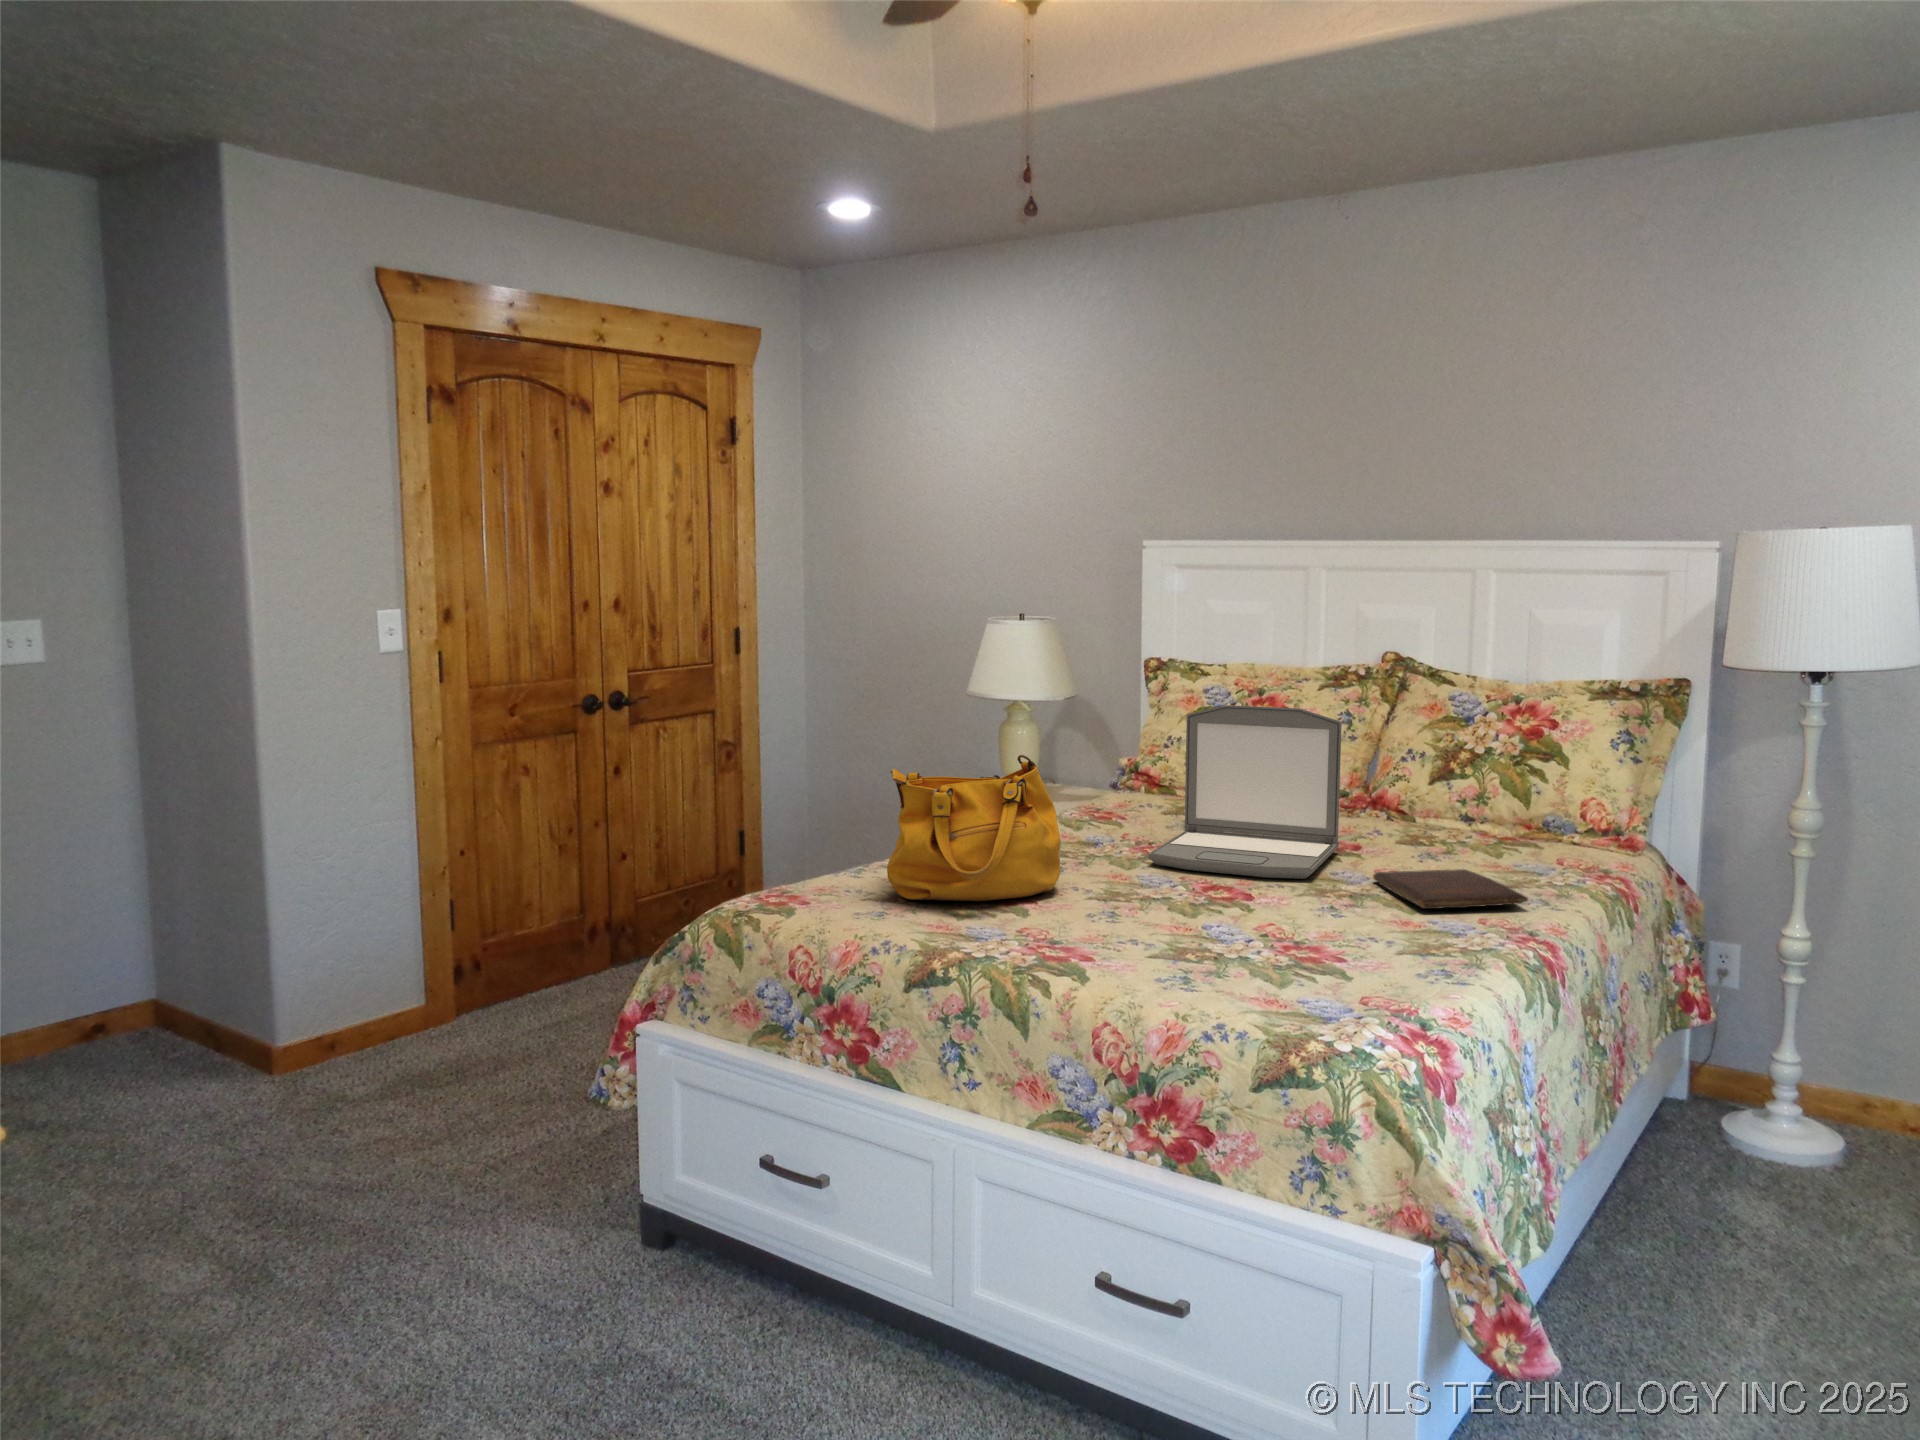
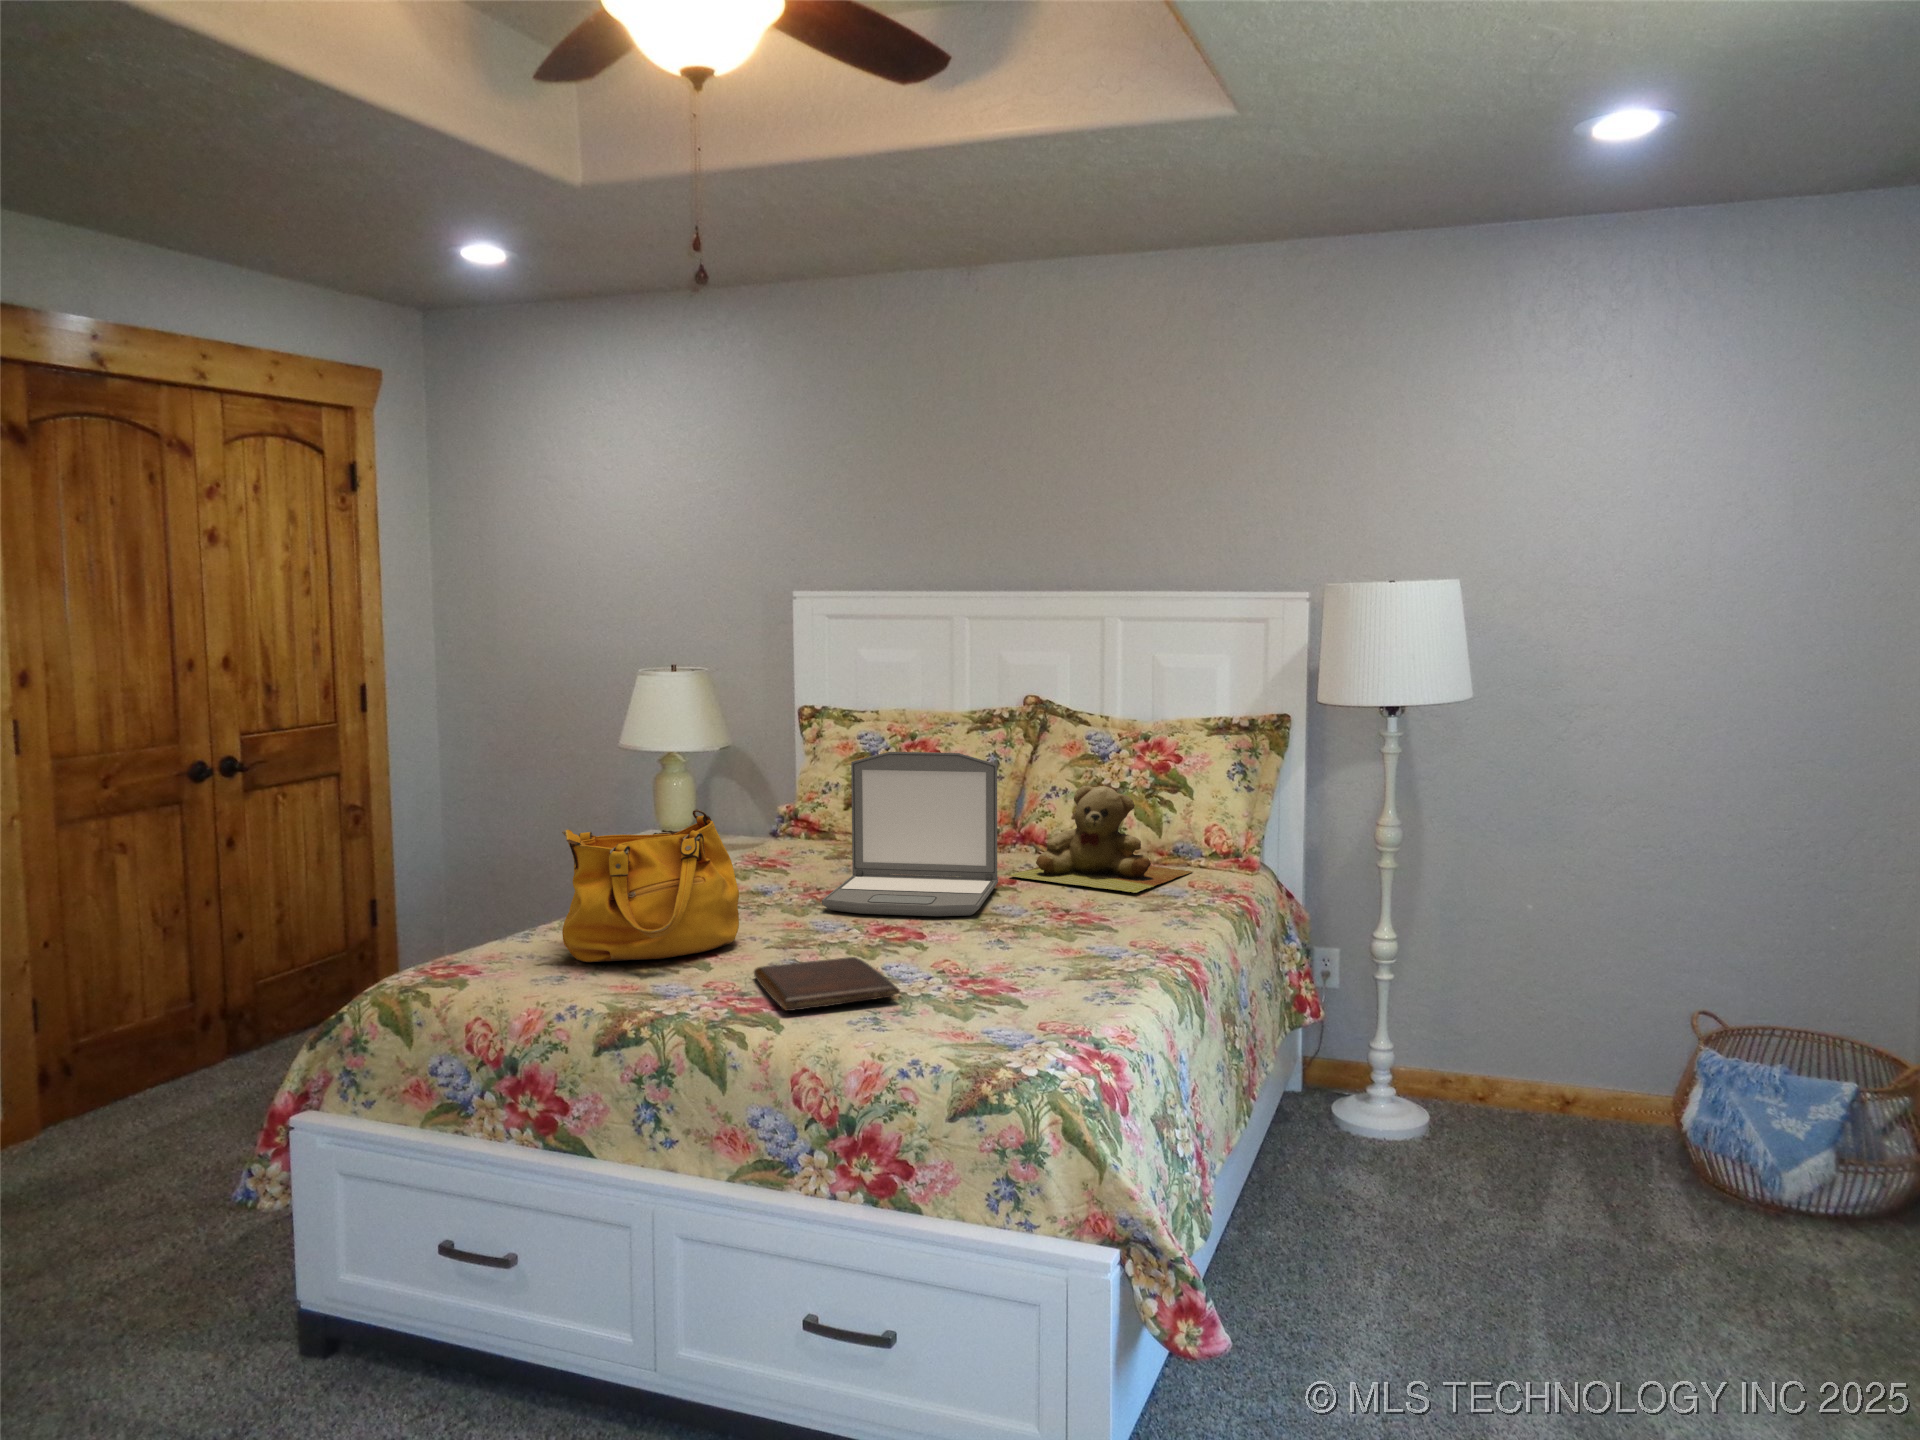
teddy bear: none [1352,749,1564,866] -> present [1010,786,1192,893]
book: present [1373,869,1528,909] -> present [754,957,900,1011]

